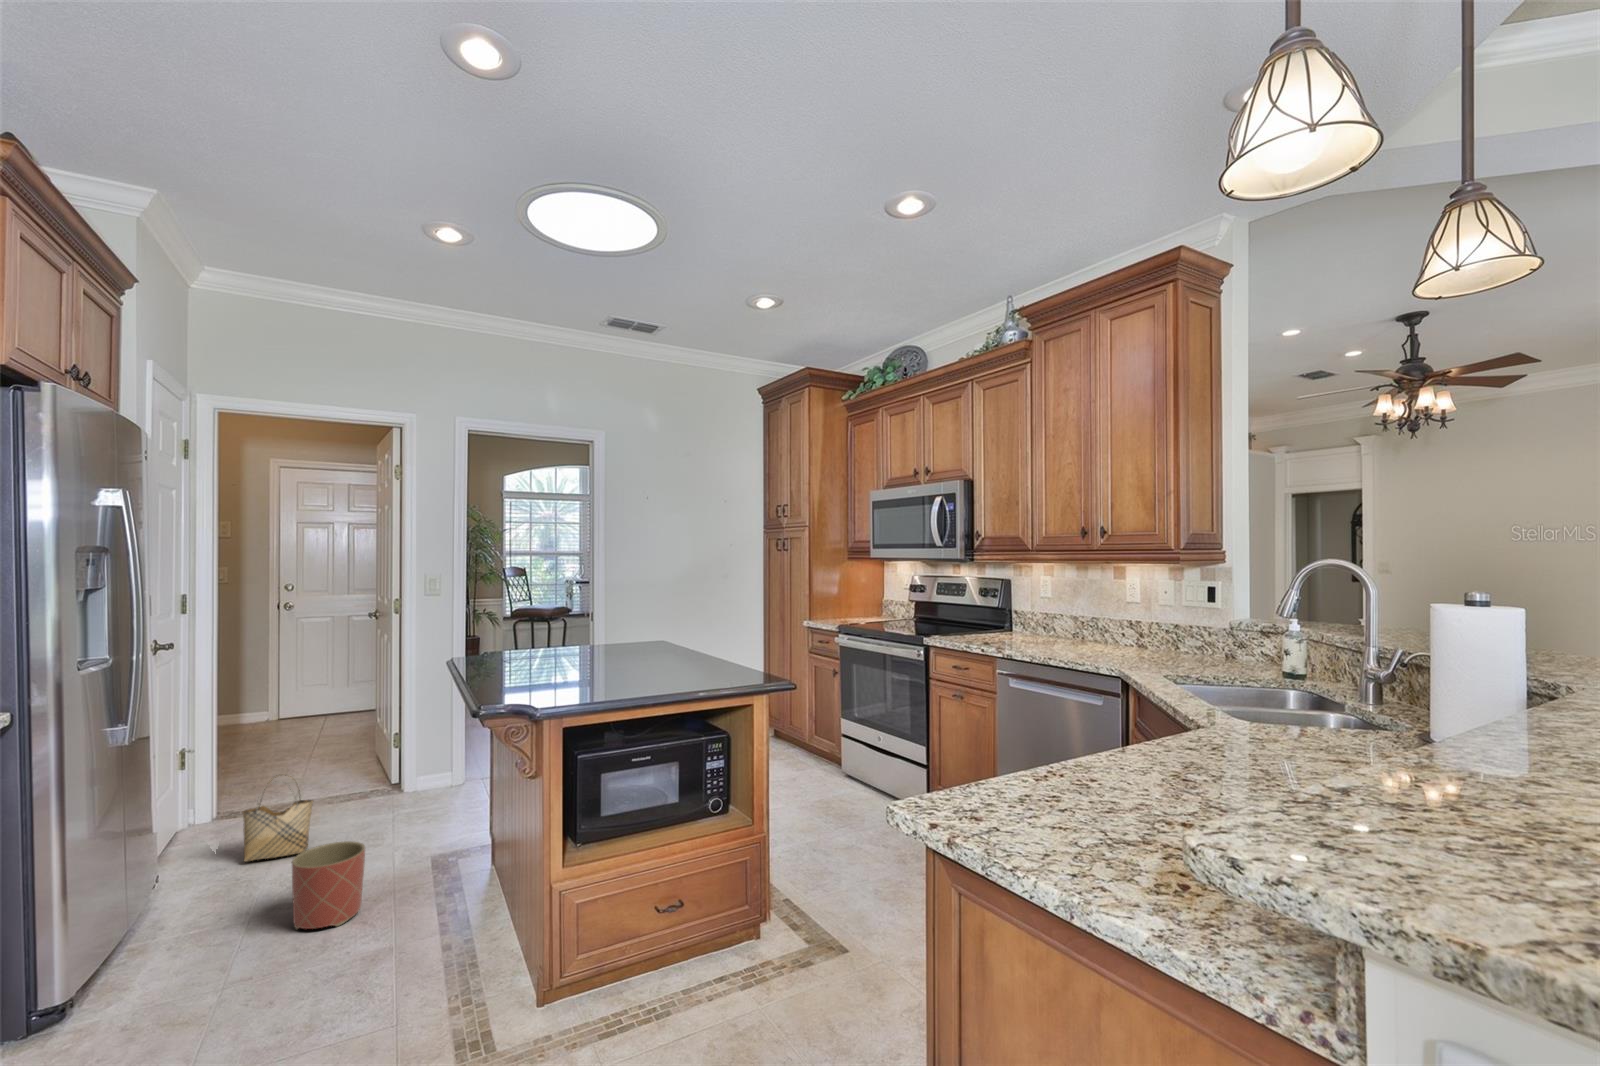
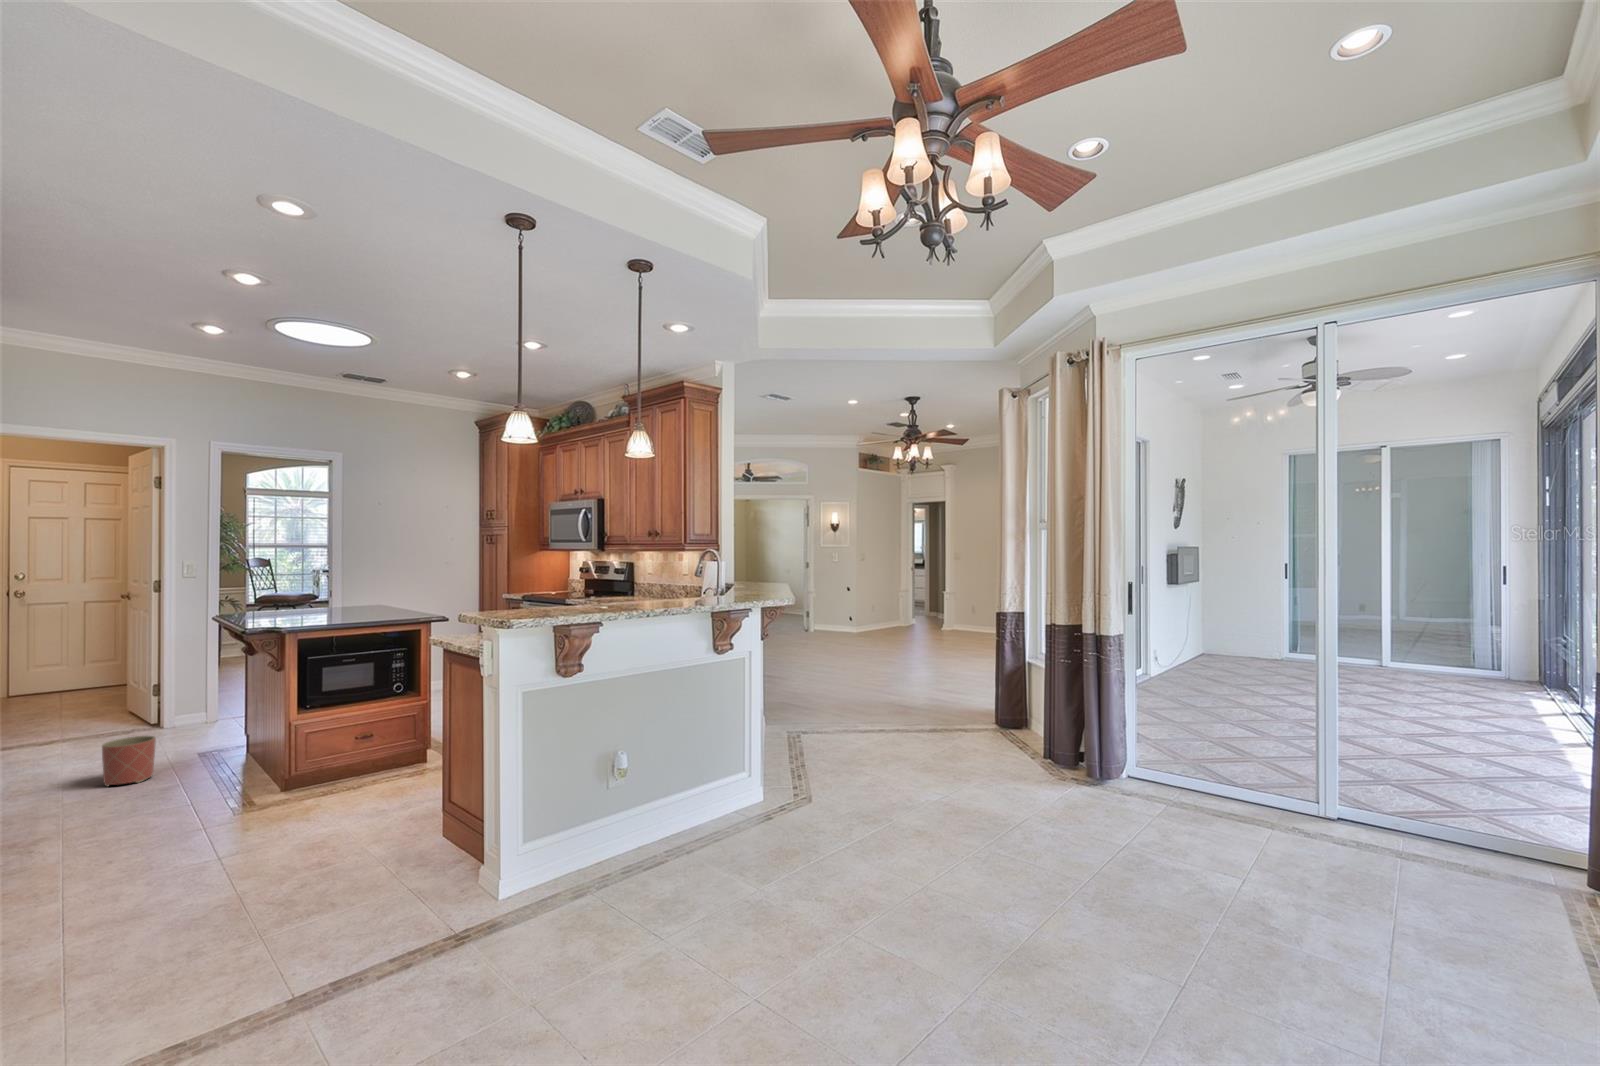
woven basket: present [243,775,313,862] -> none [40,707,99,766]

